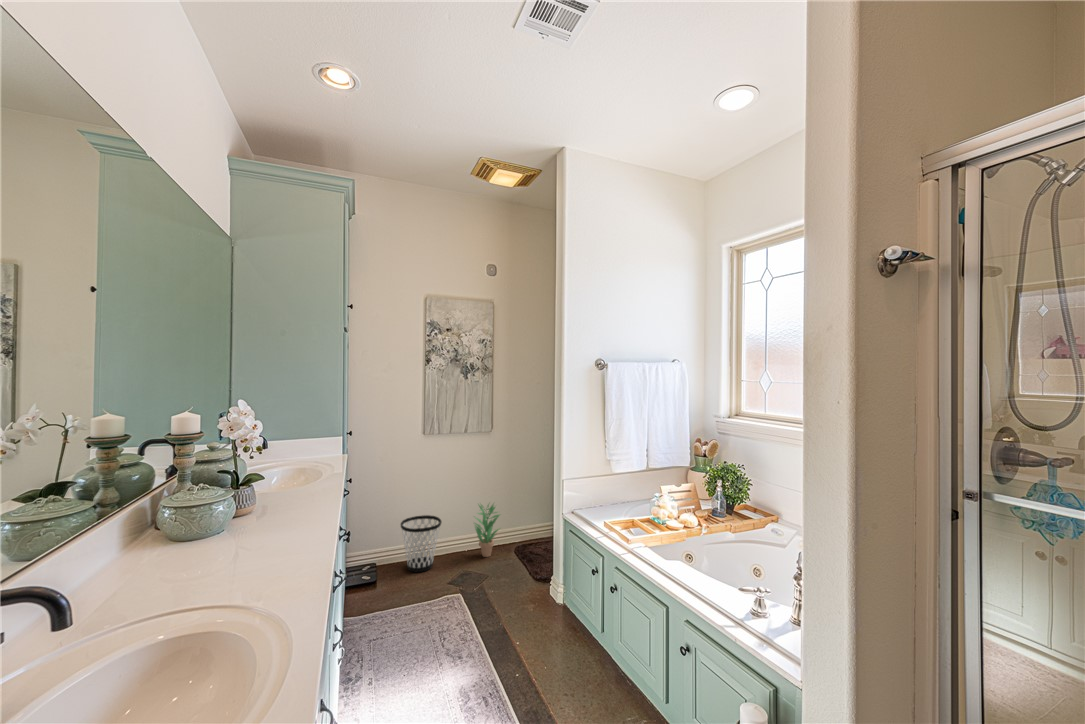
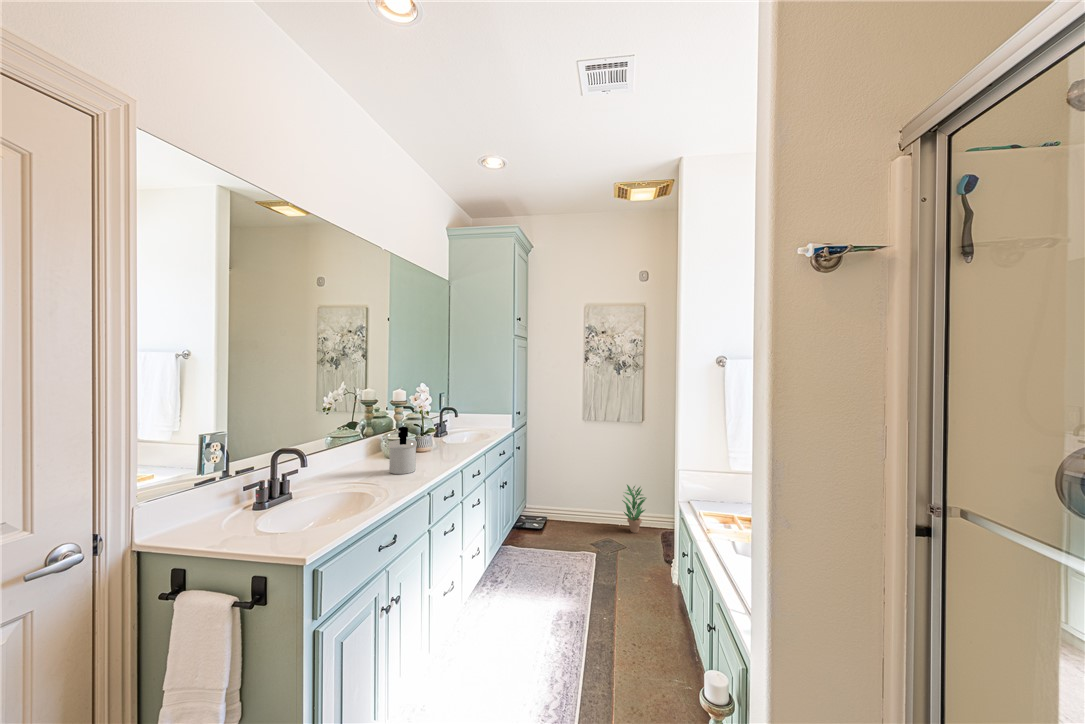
soap dispenser: none [202,471,263,562] -> present [384,427,417,474]
wastebasket: present [401,515,441,572] -> none [561,486,594,531]

